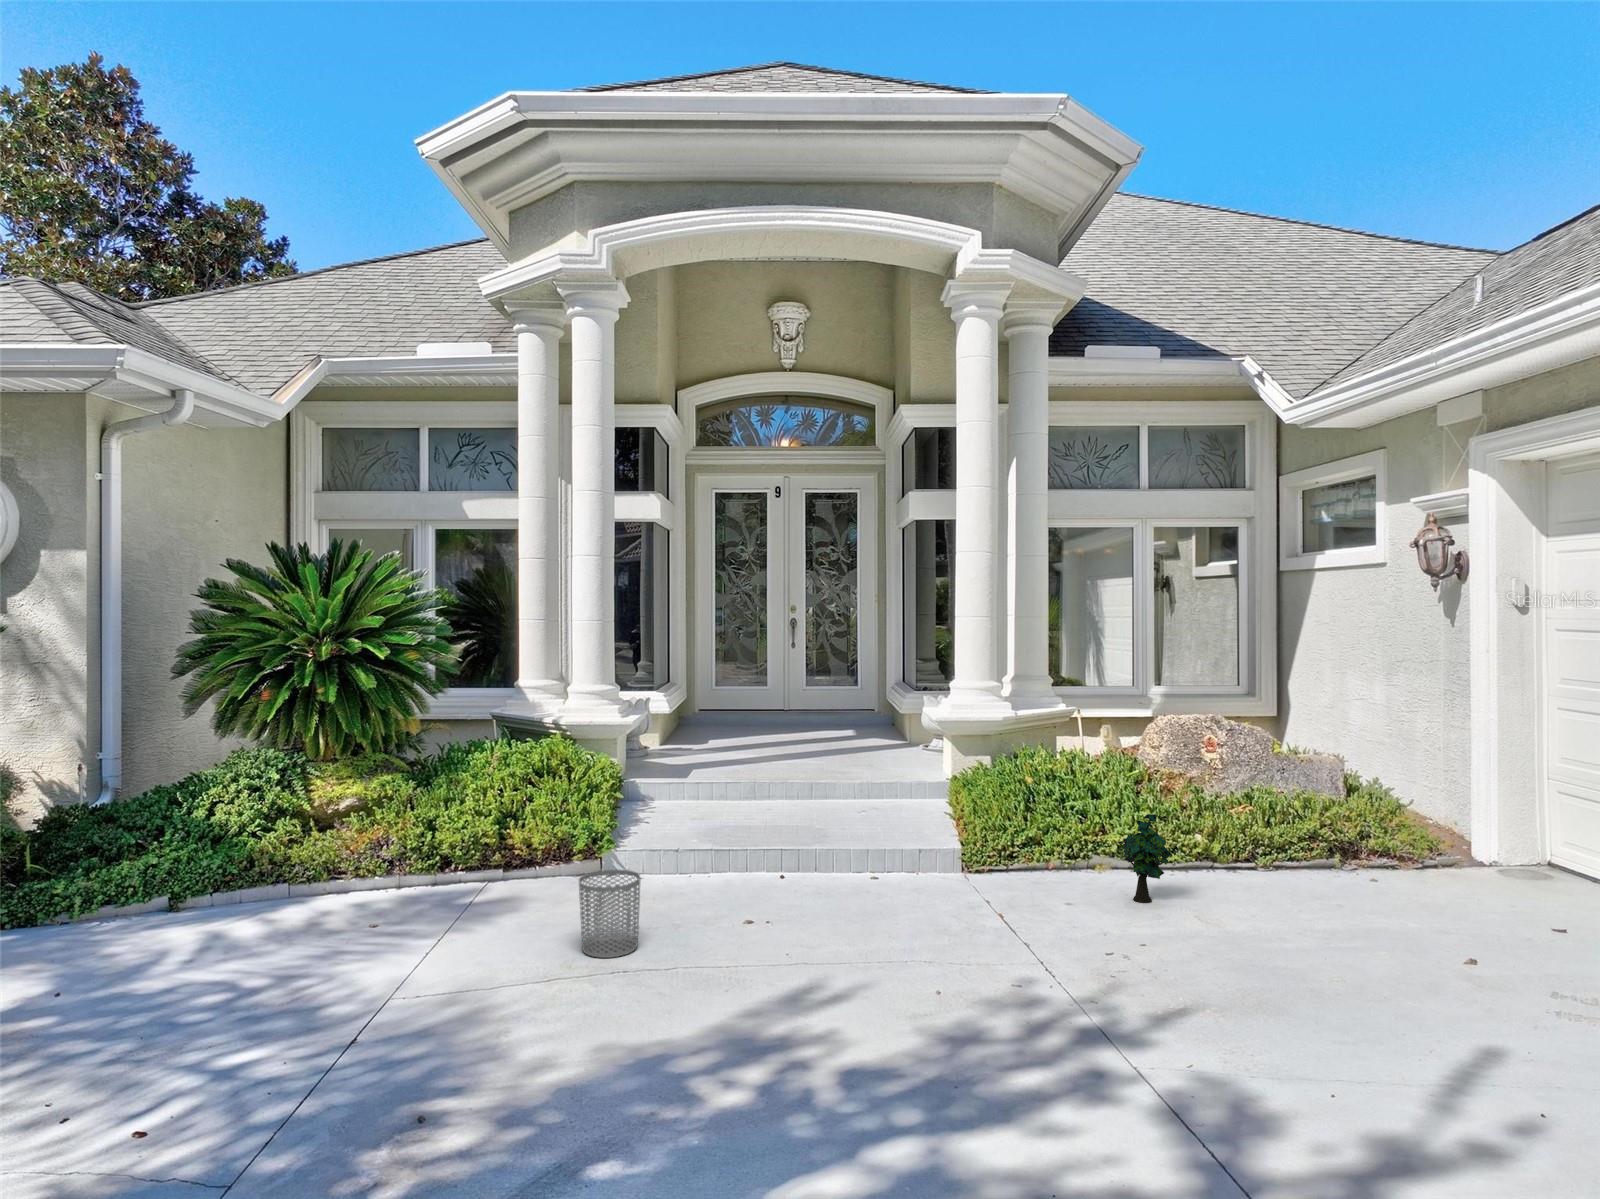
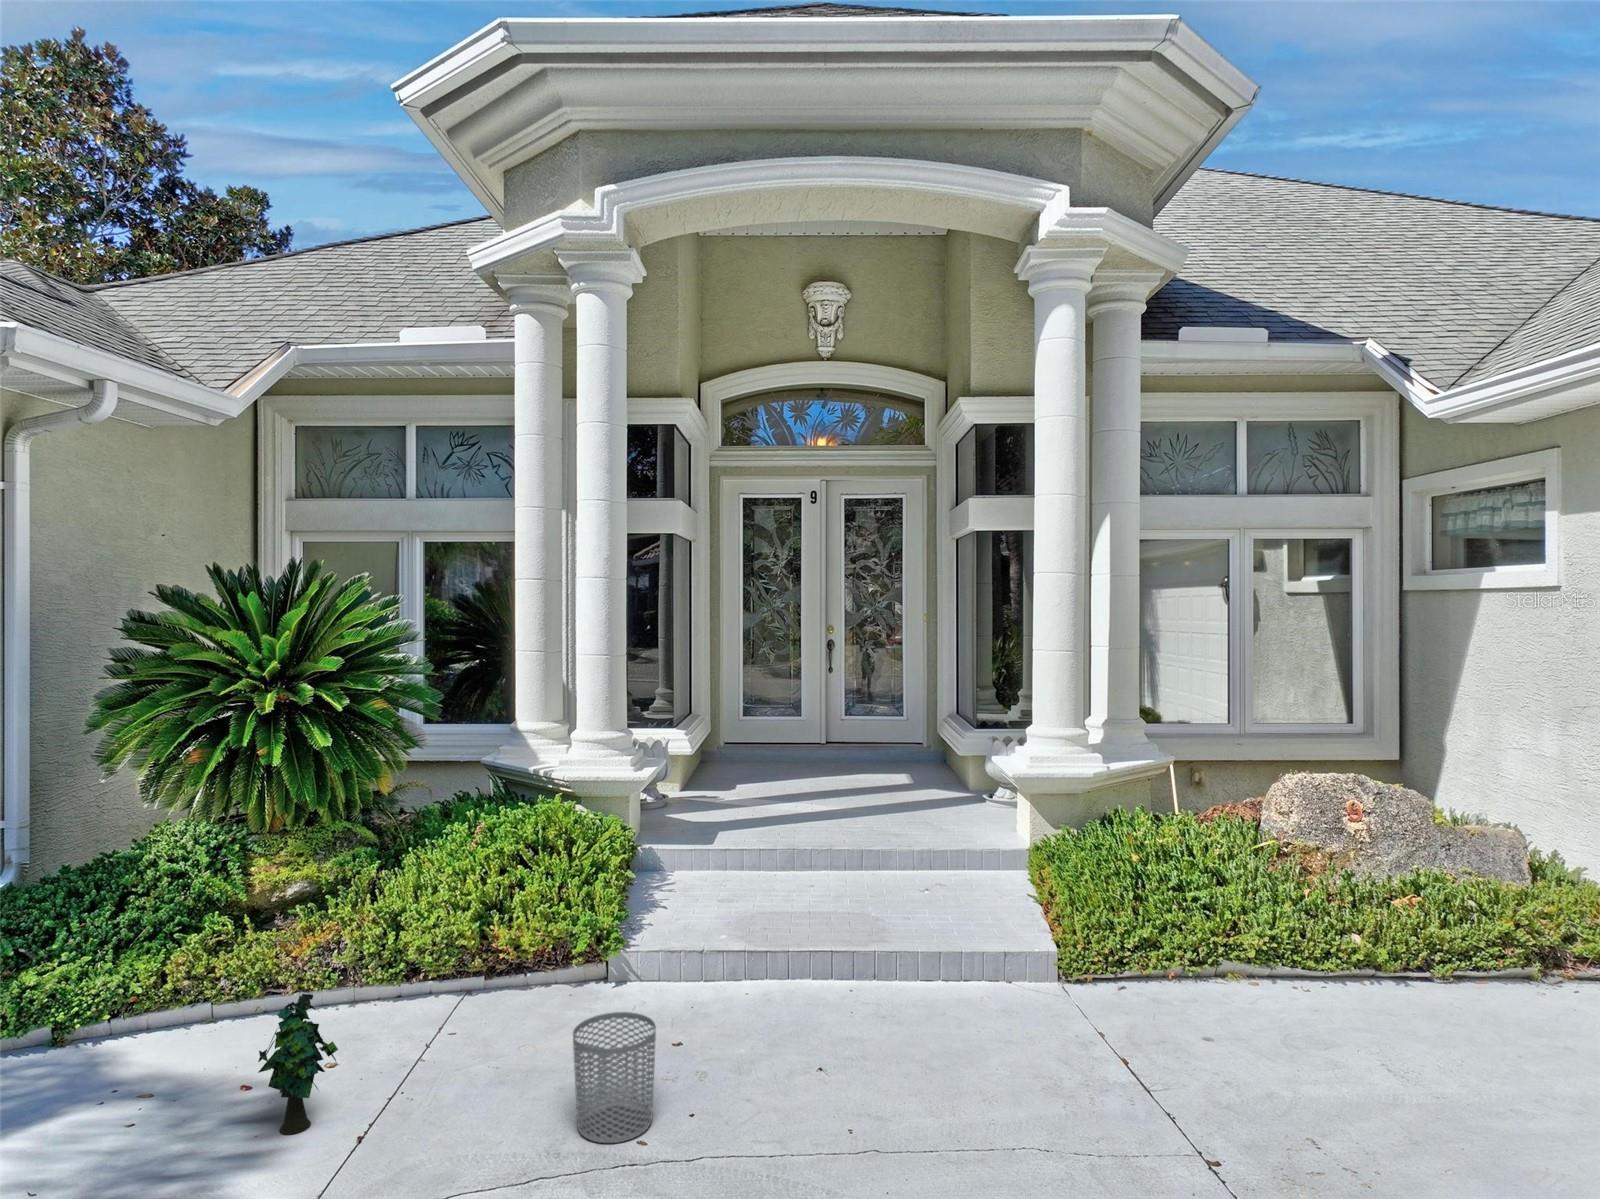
decorative plant: present [1117,814,1171,903] -> present [258,994,338,1135]

